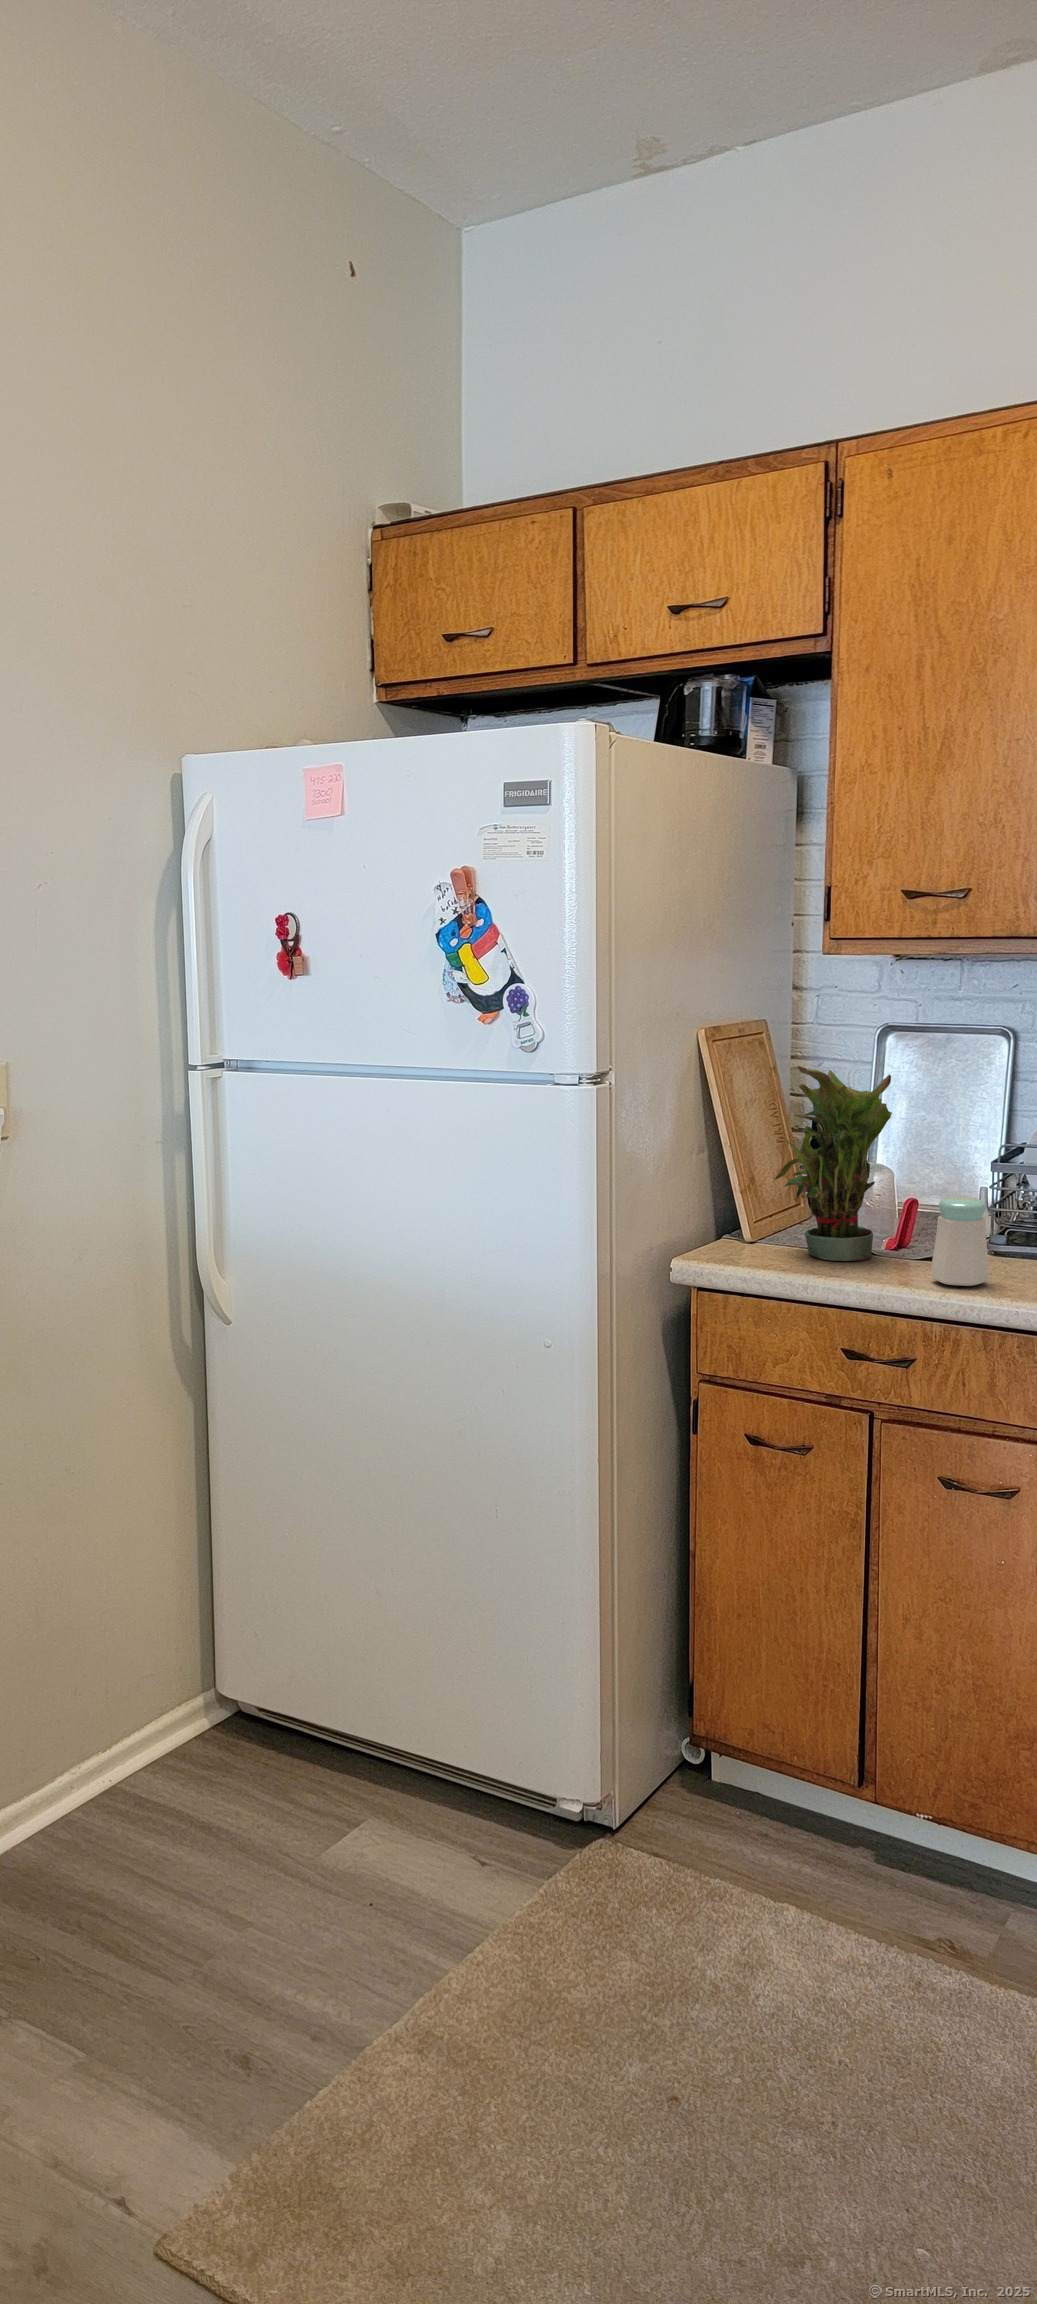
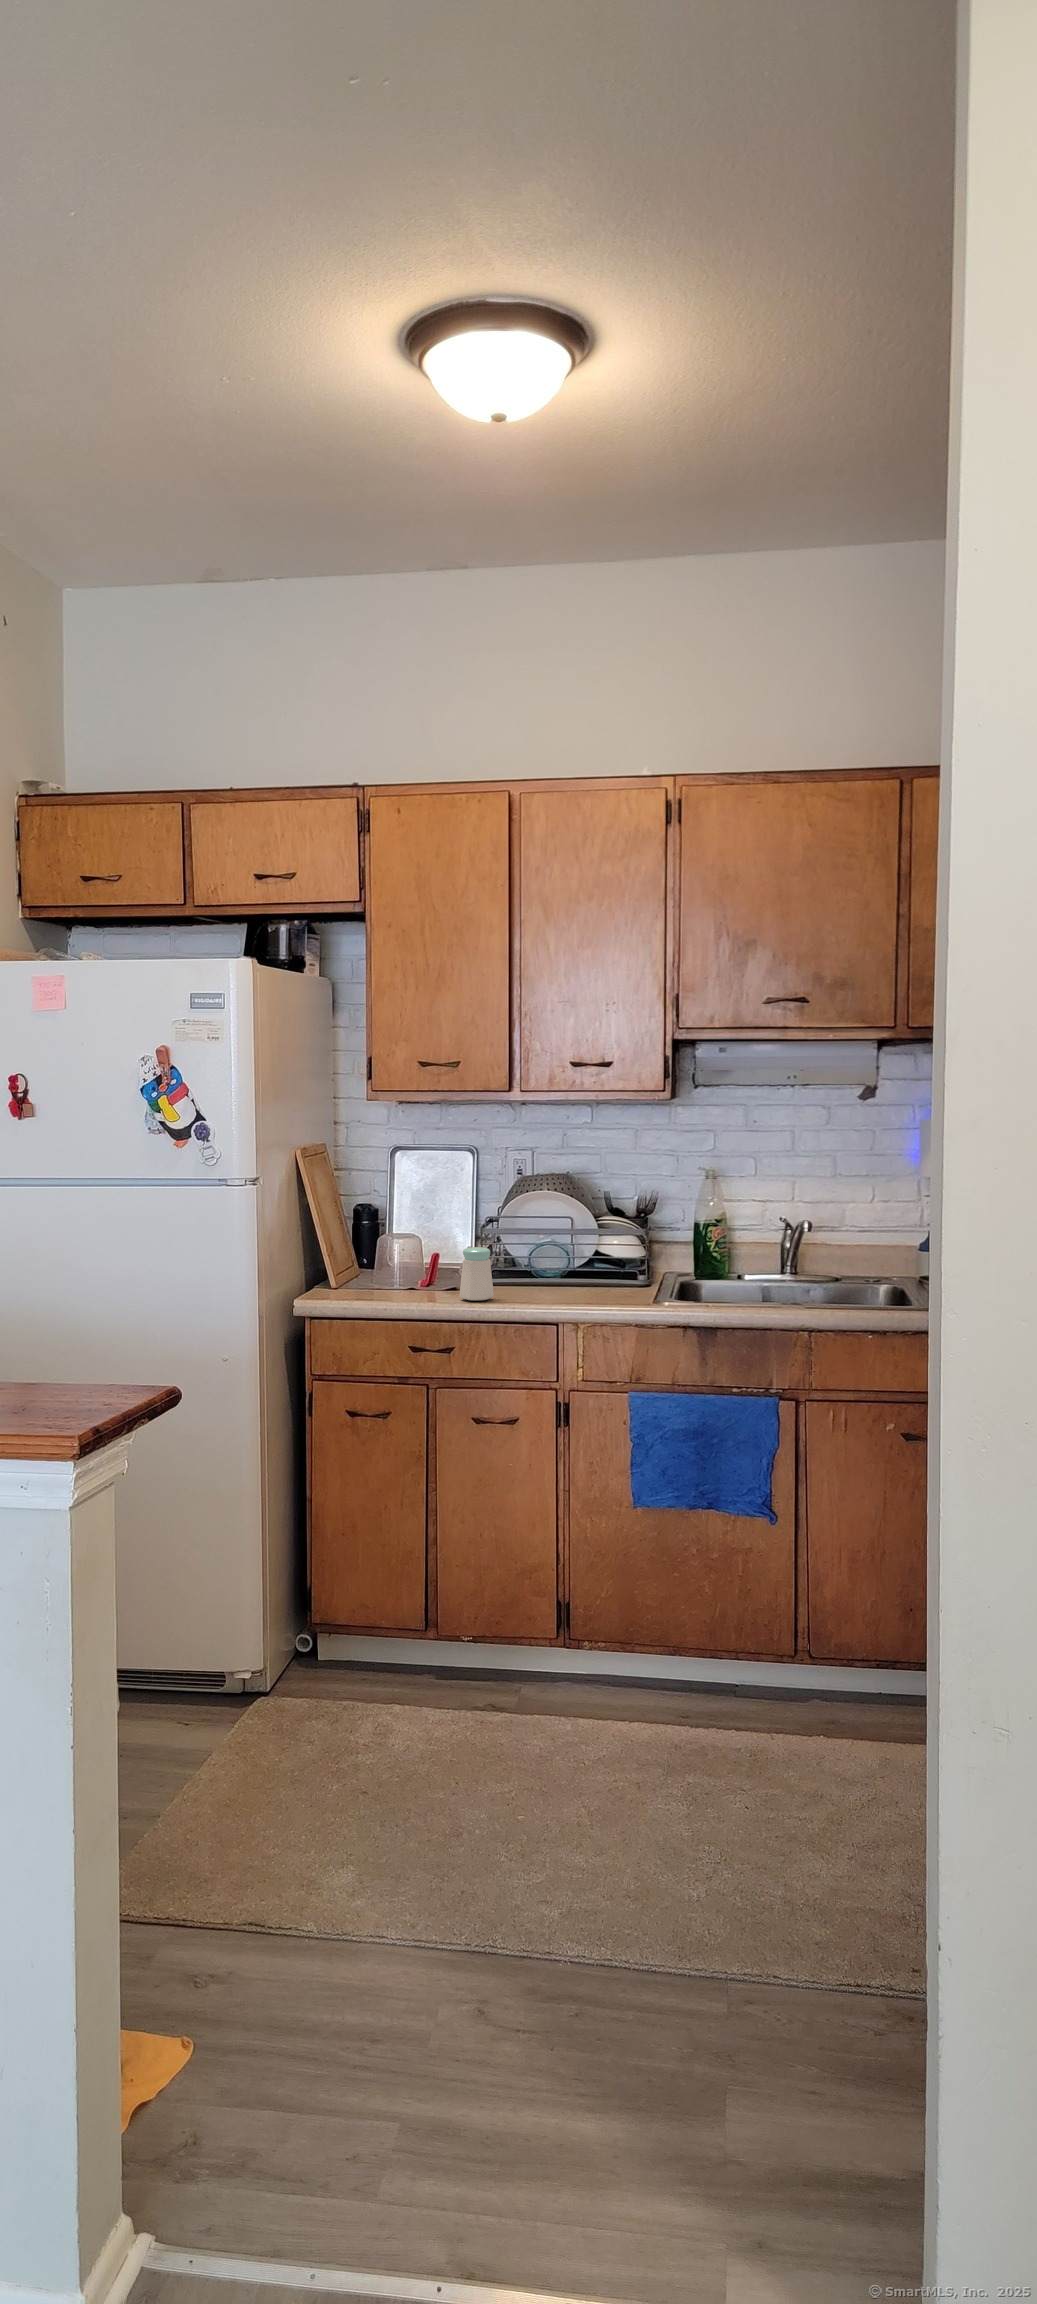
potted plant: present [774,1066,892,1261] -> none [350,1171,426,1294]

